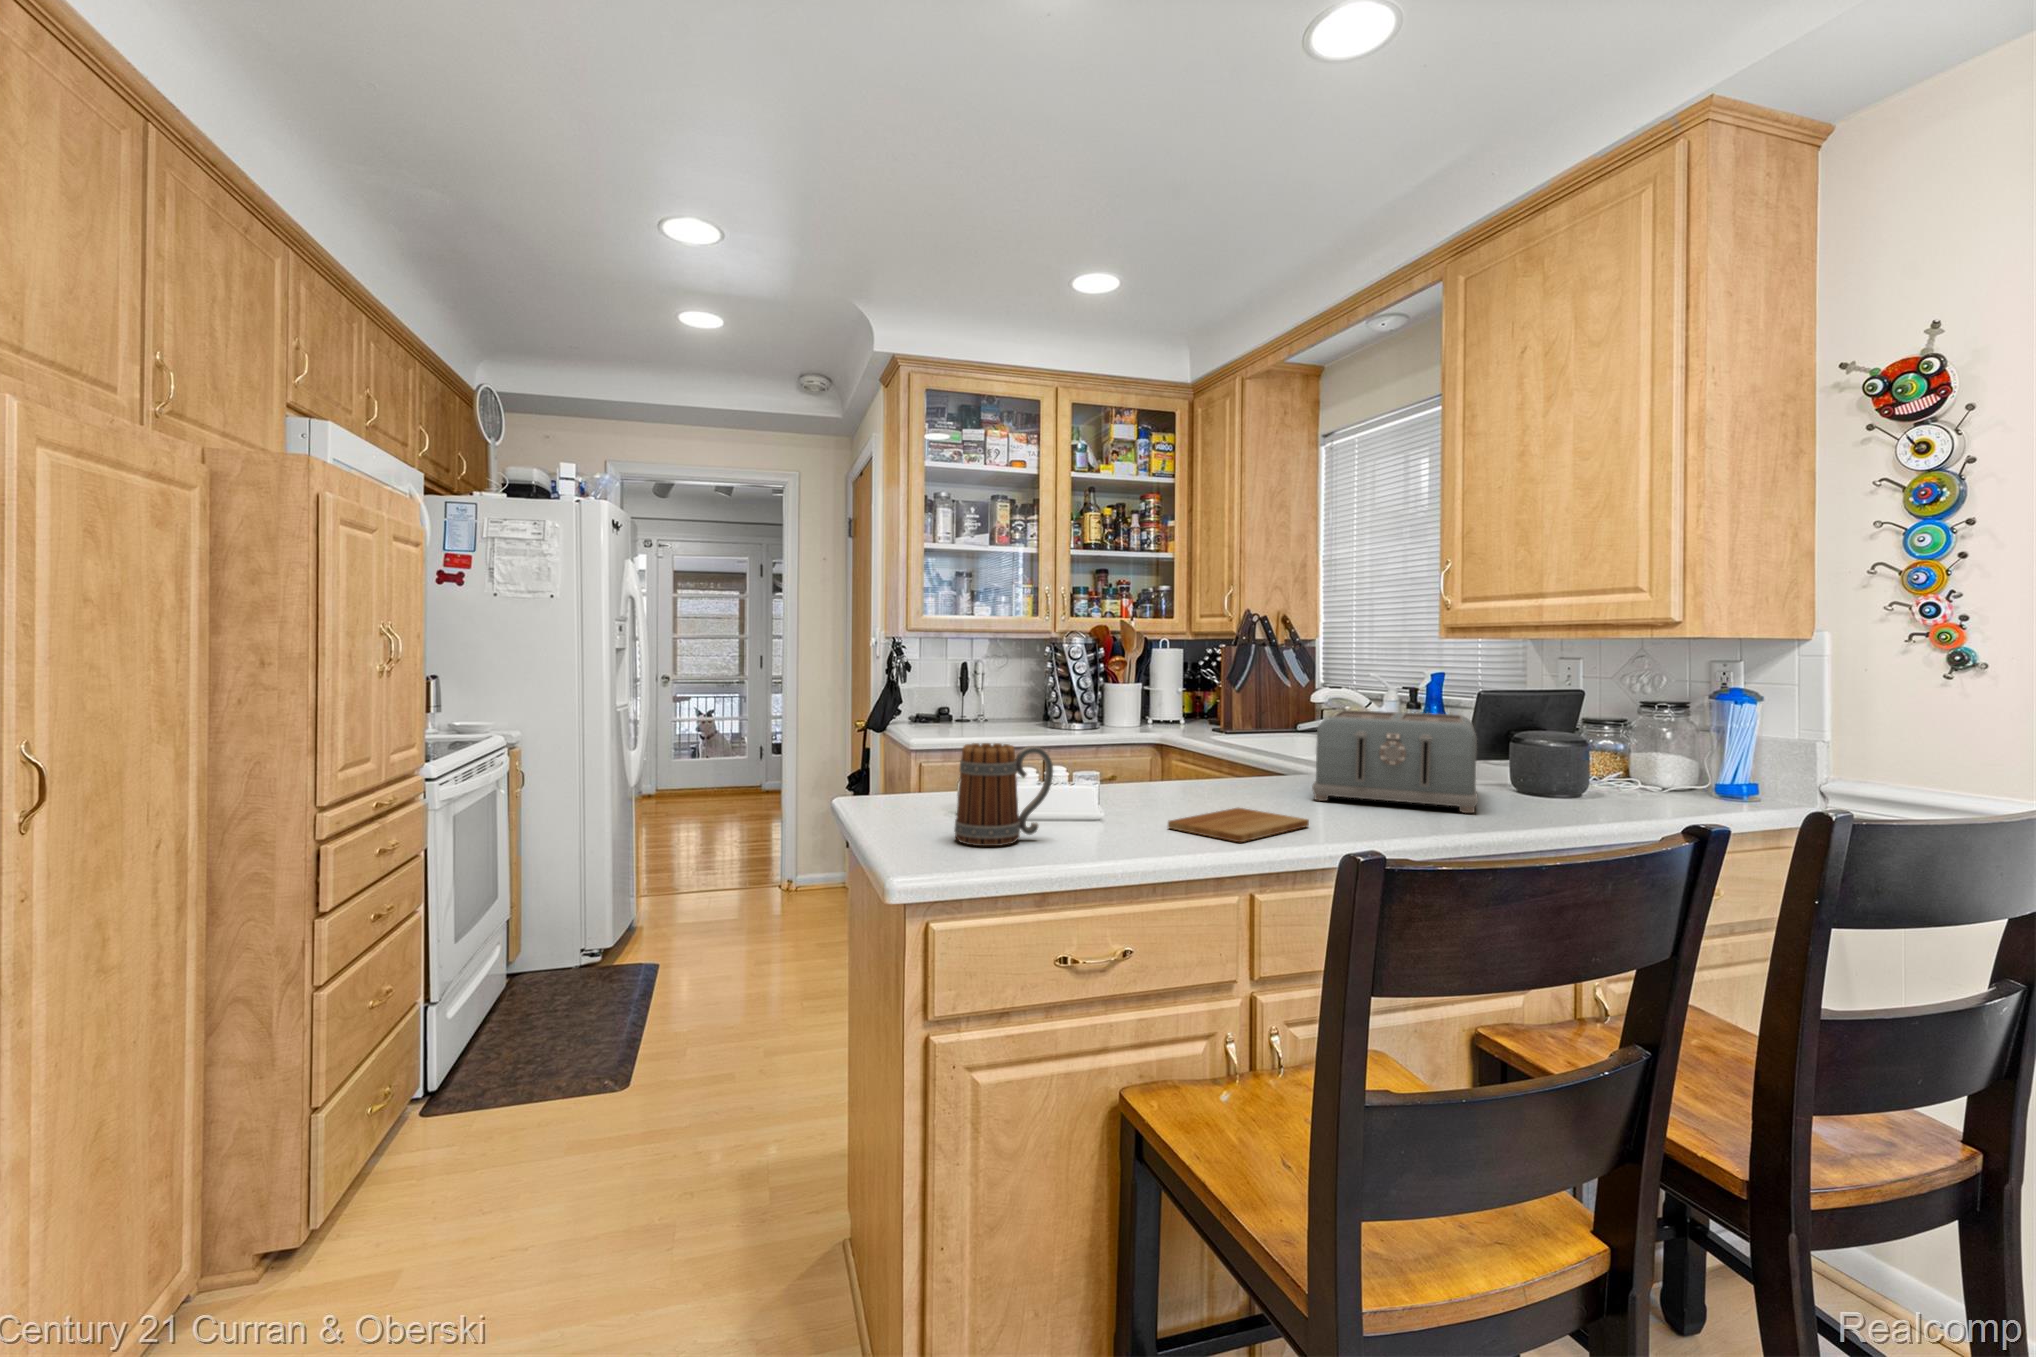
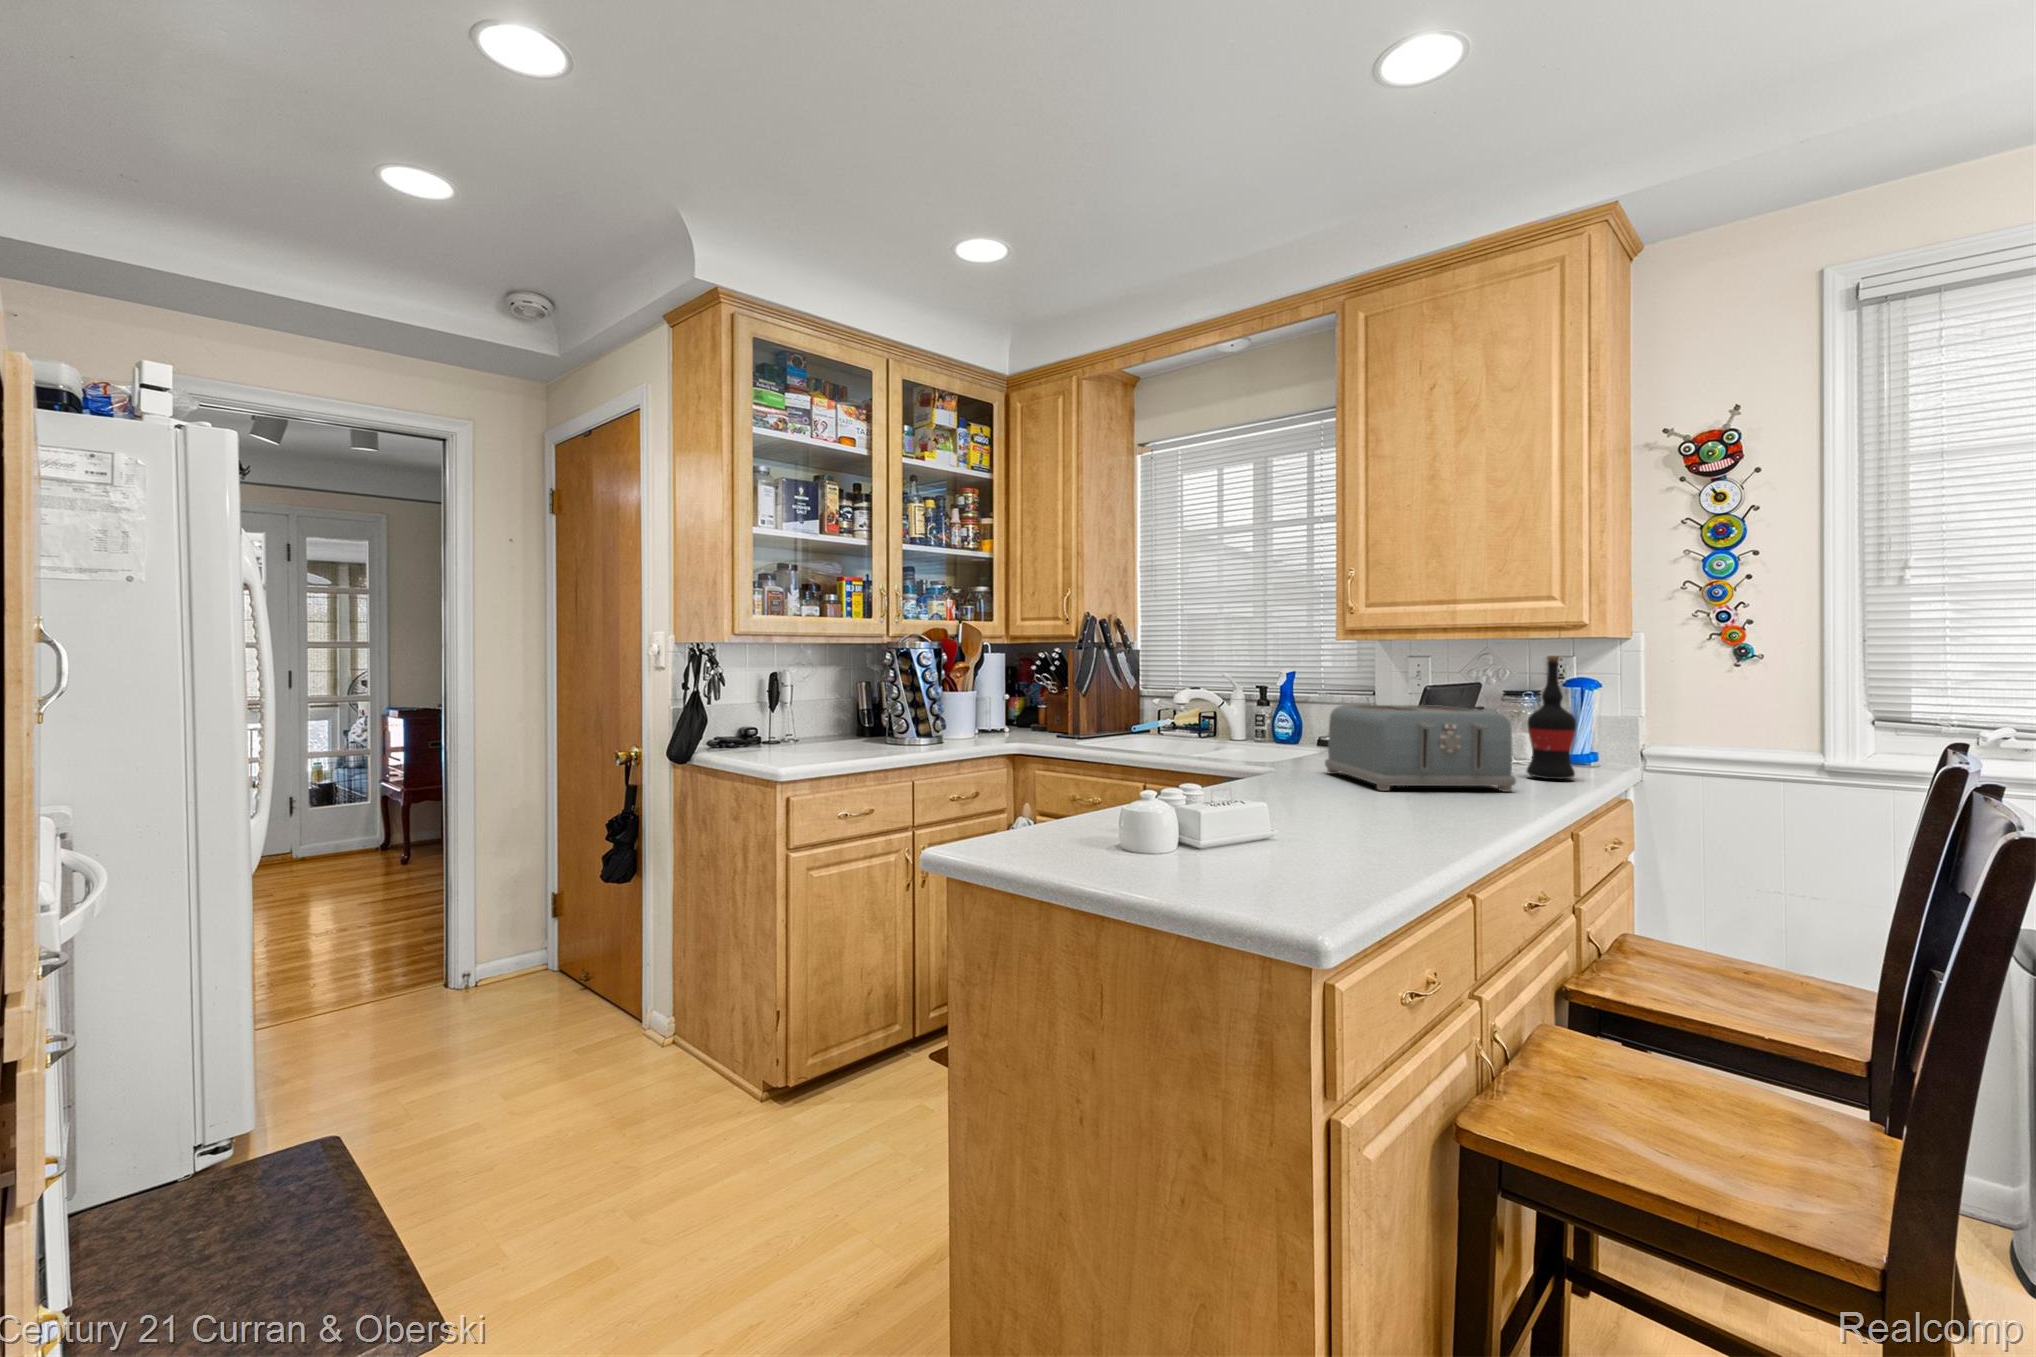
wine bottle: none [1567,660,1631,808] -> present [1527,656,1576,779]
mug: present [954,743,1053,846] -> none [1266,749,1355,865]
cutting board: present [1168,808,1309,842] -> none [1381,802,1483,834]

